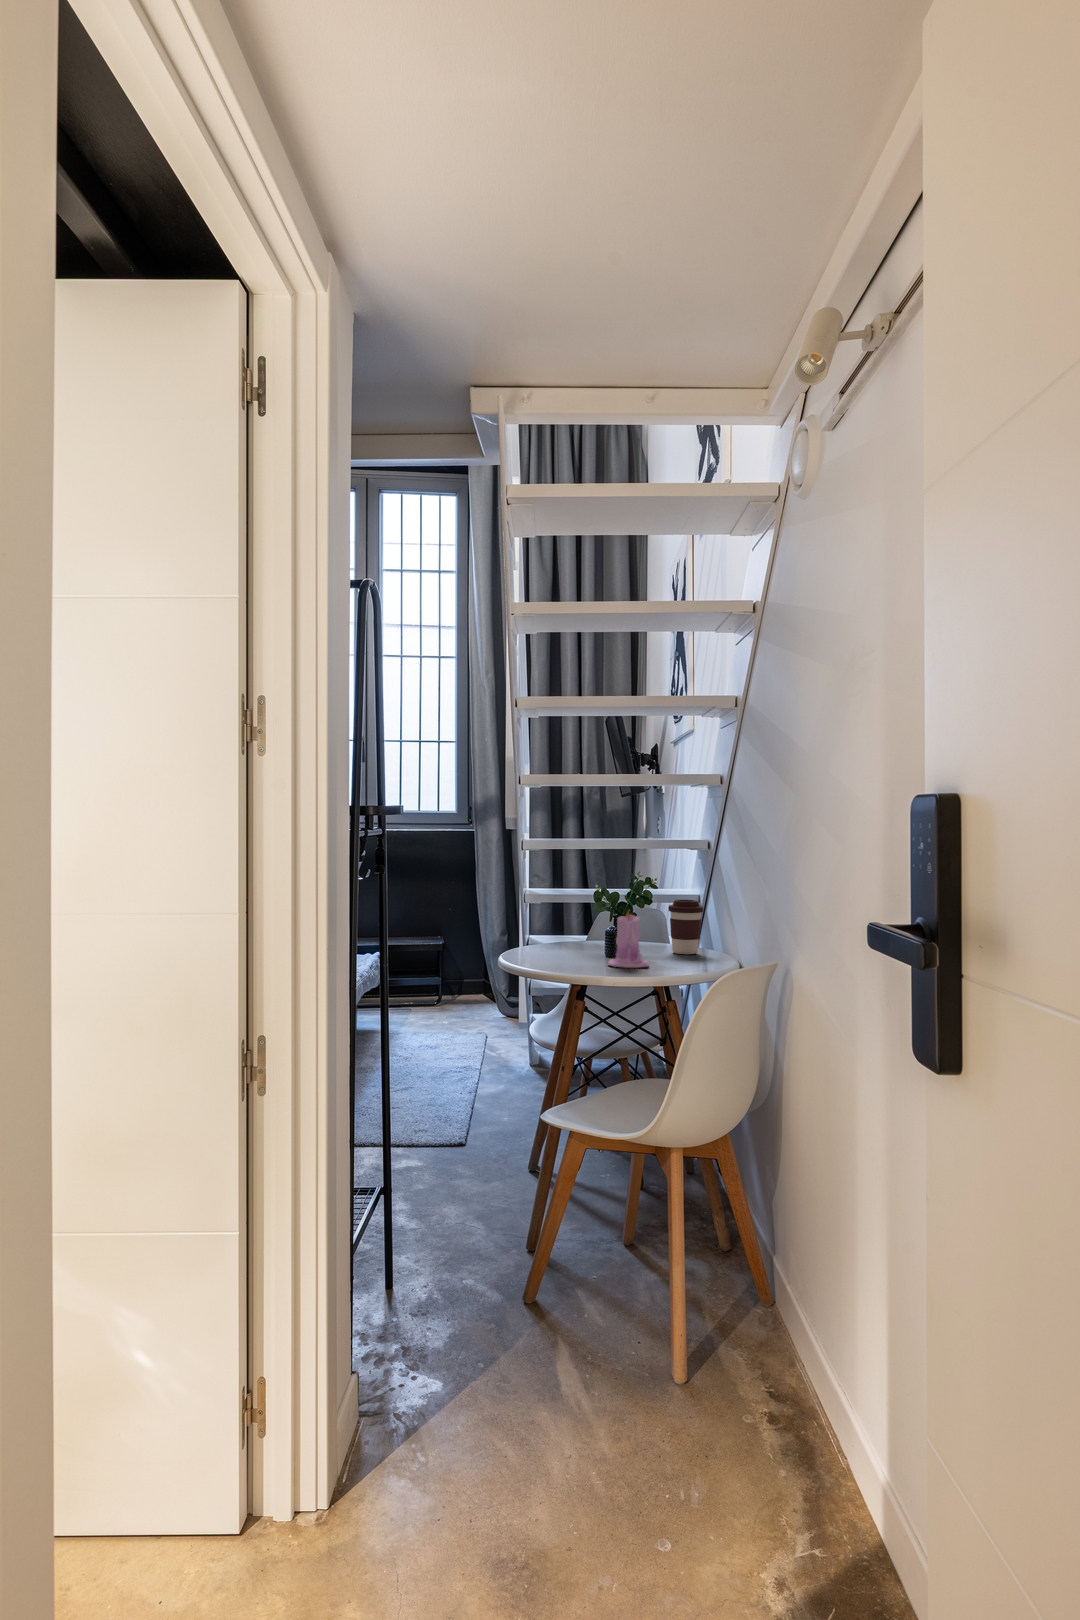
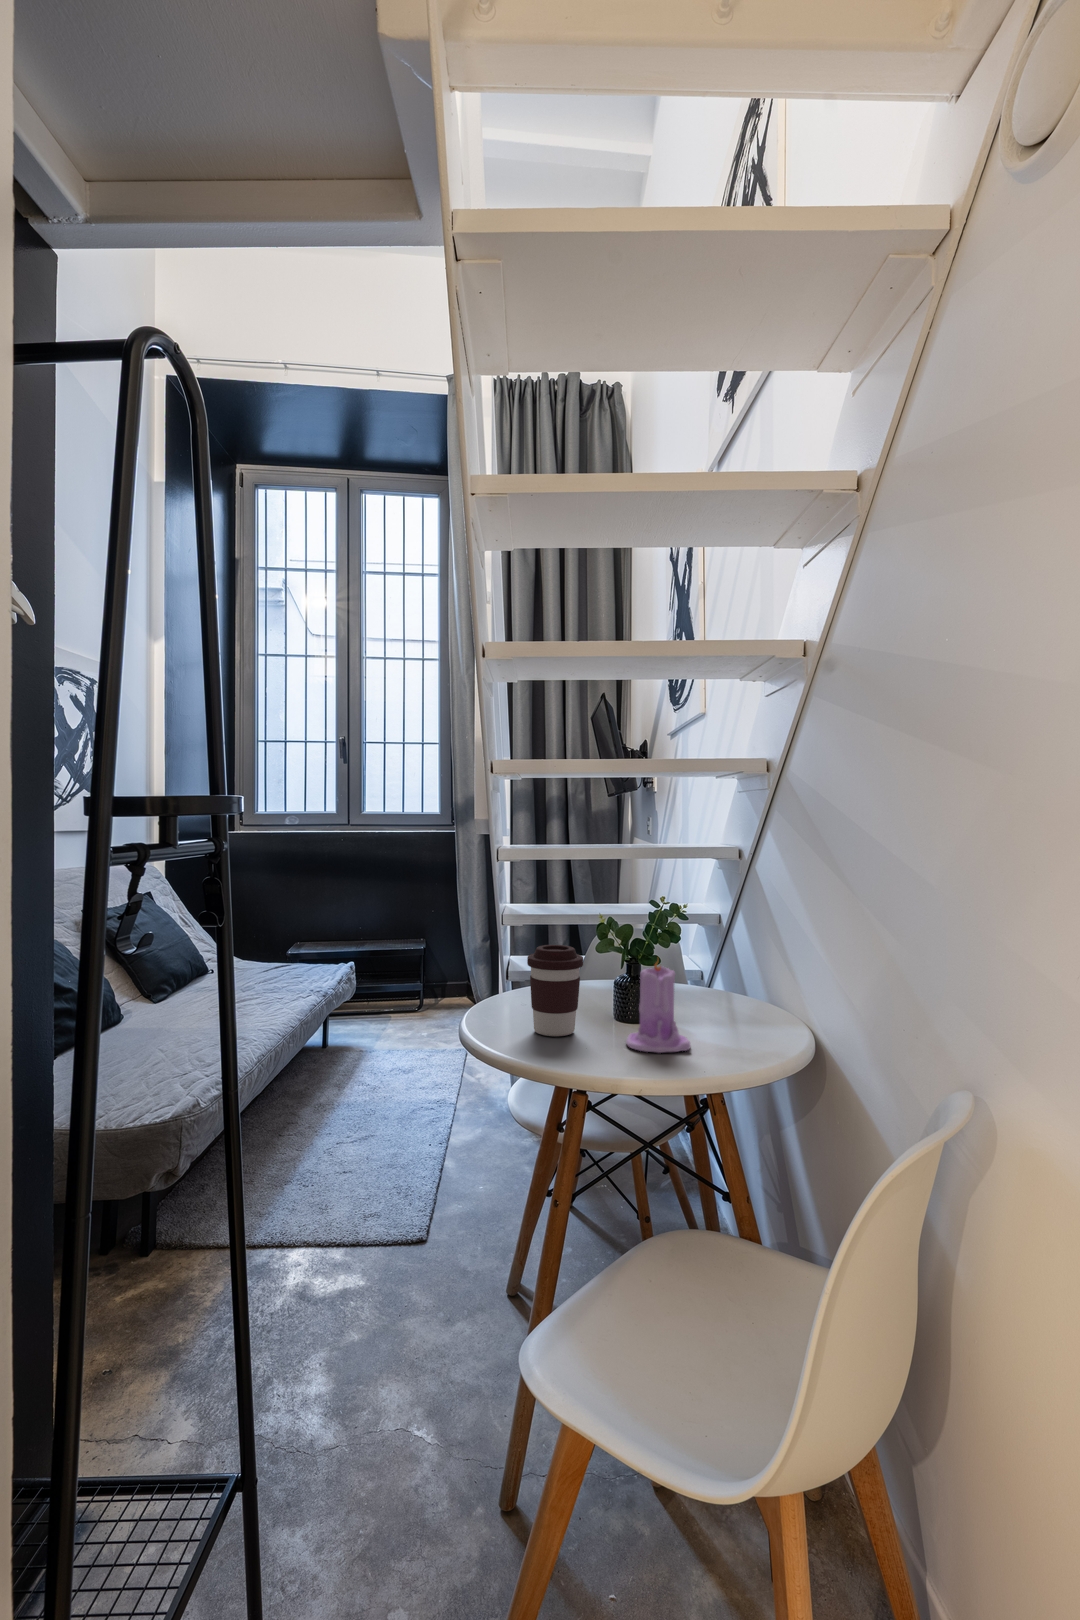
coffee cup: present [668,900,703,954] -> present [527,945,583,1036]

